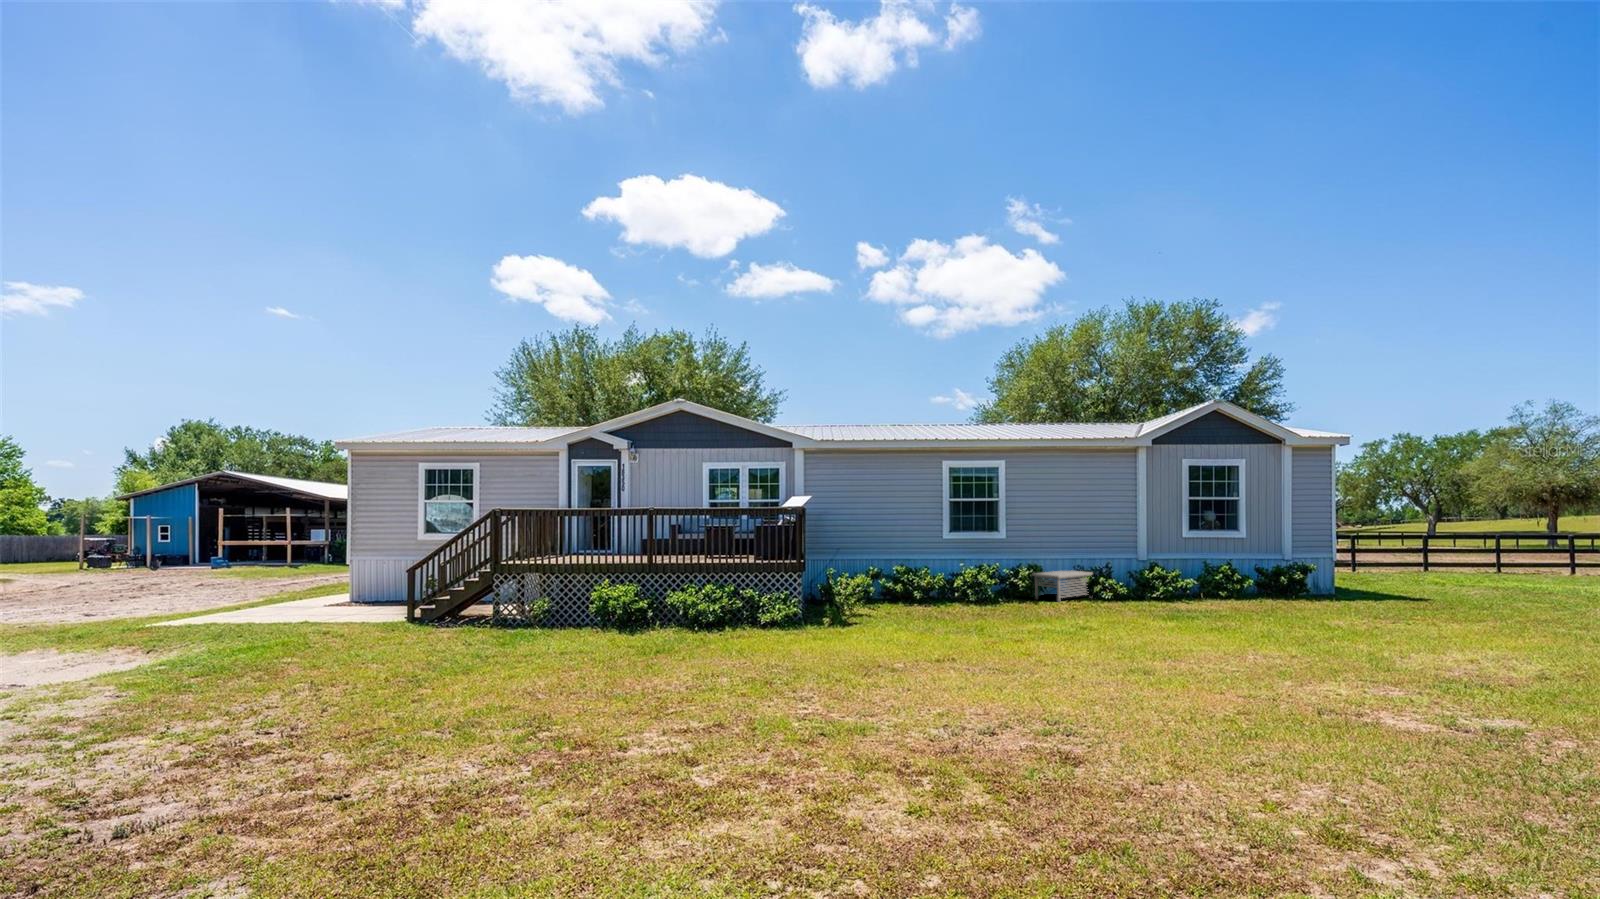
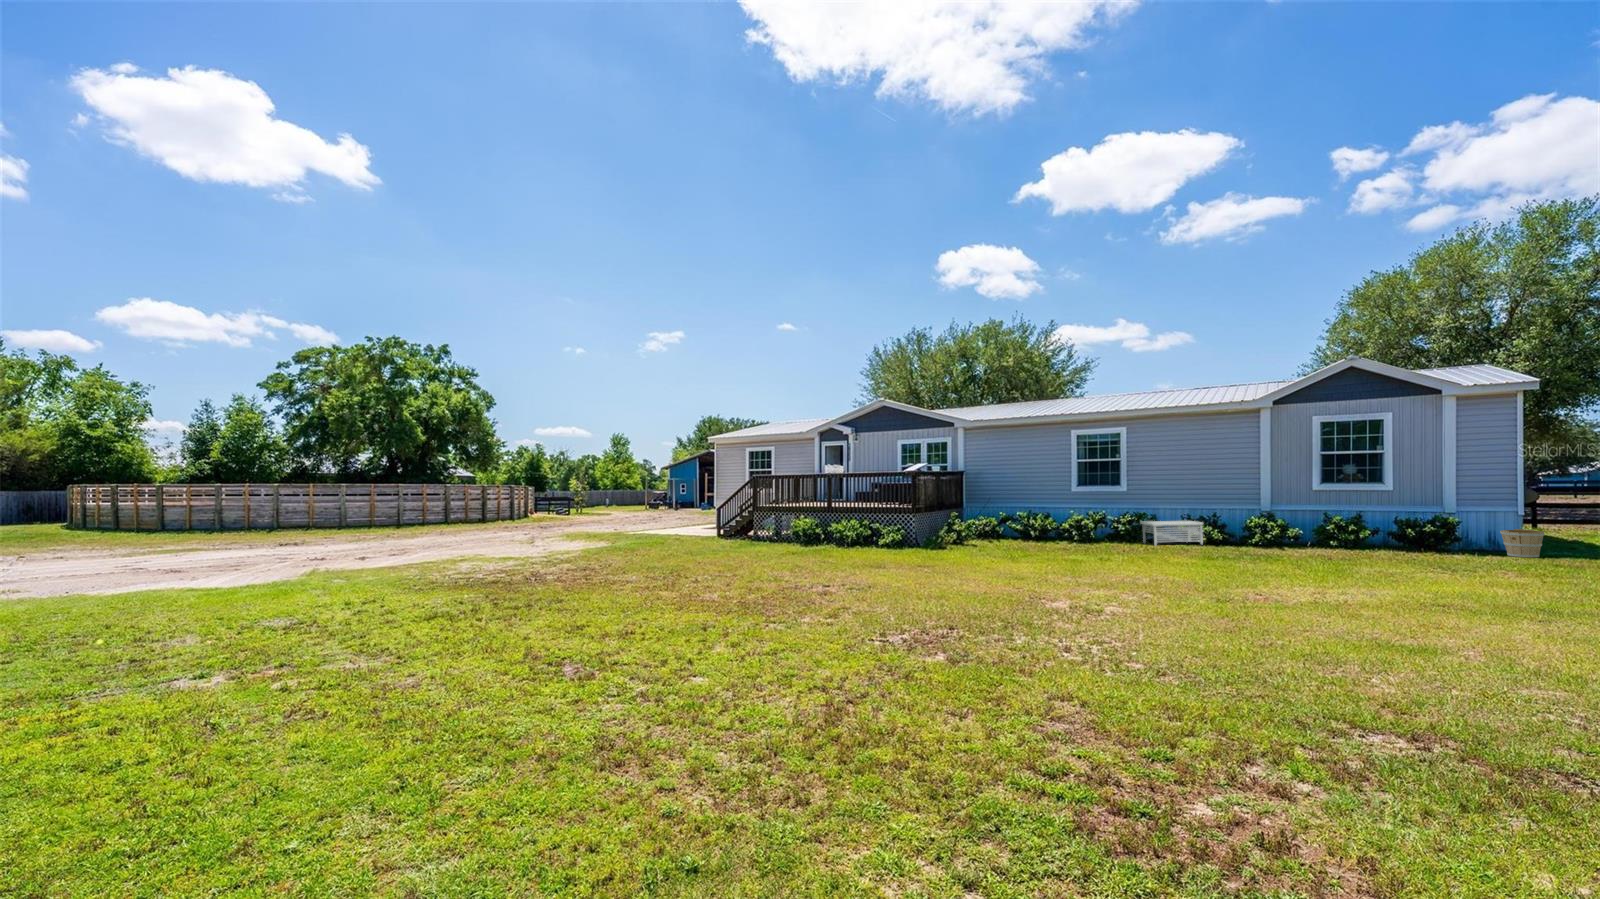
wooden bucket: none [1325,571,1360,597] -> present [1500,529,1544,558]

